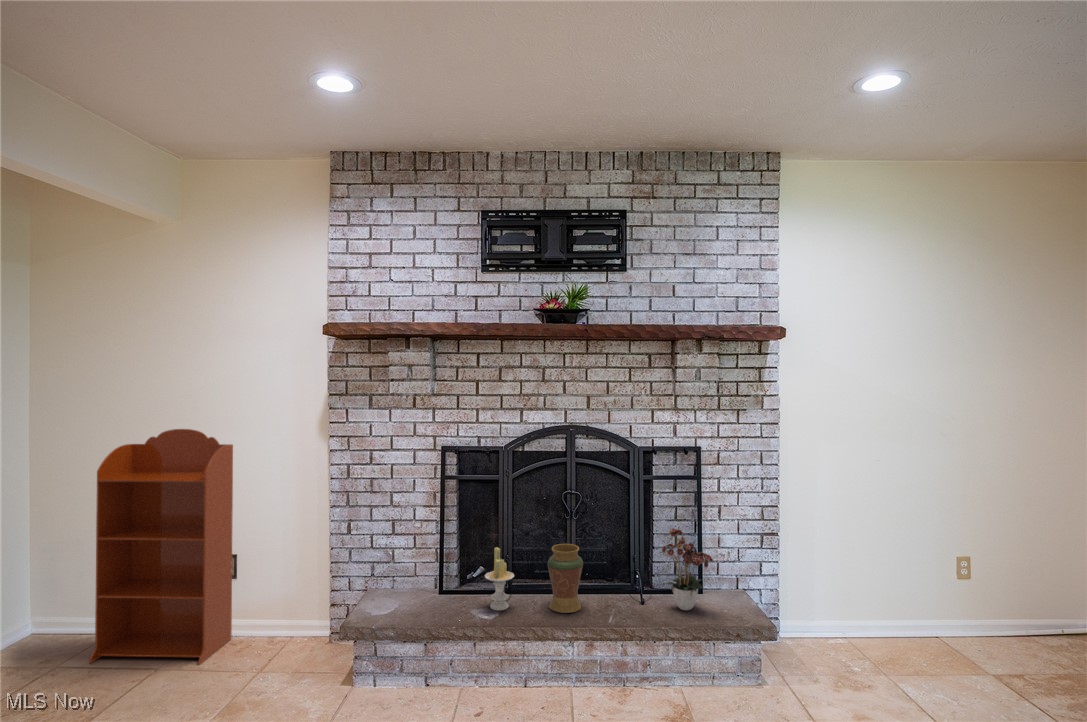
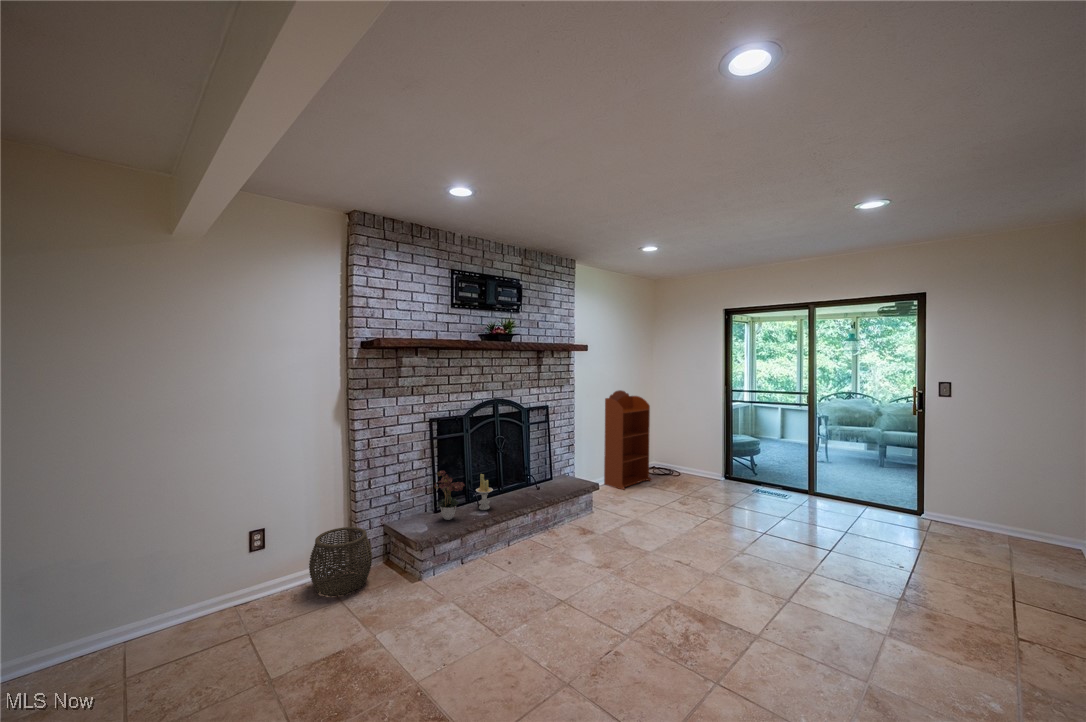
bookcase: present [89,429,233,665] -> present [604,390,651,490]
flower arrangement: present [662,529,713,610] -> present [435,471,465,520]
decorative vase: present [548,544,583,613] -> none [503,465,523,502]
woven basket: none [242,579,327,670] -> present [309,527,372,596]

